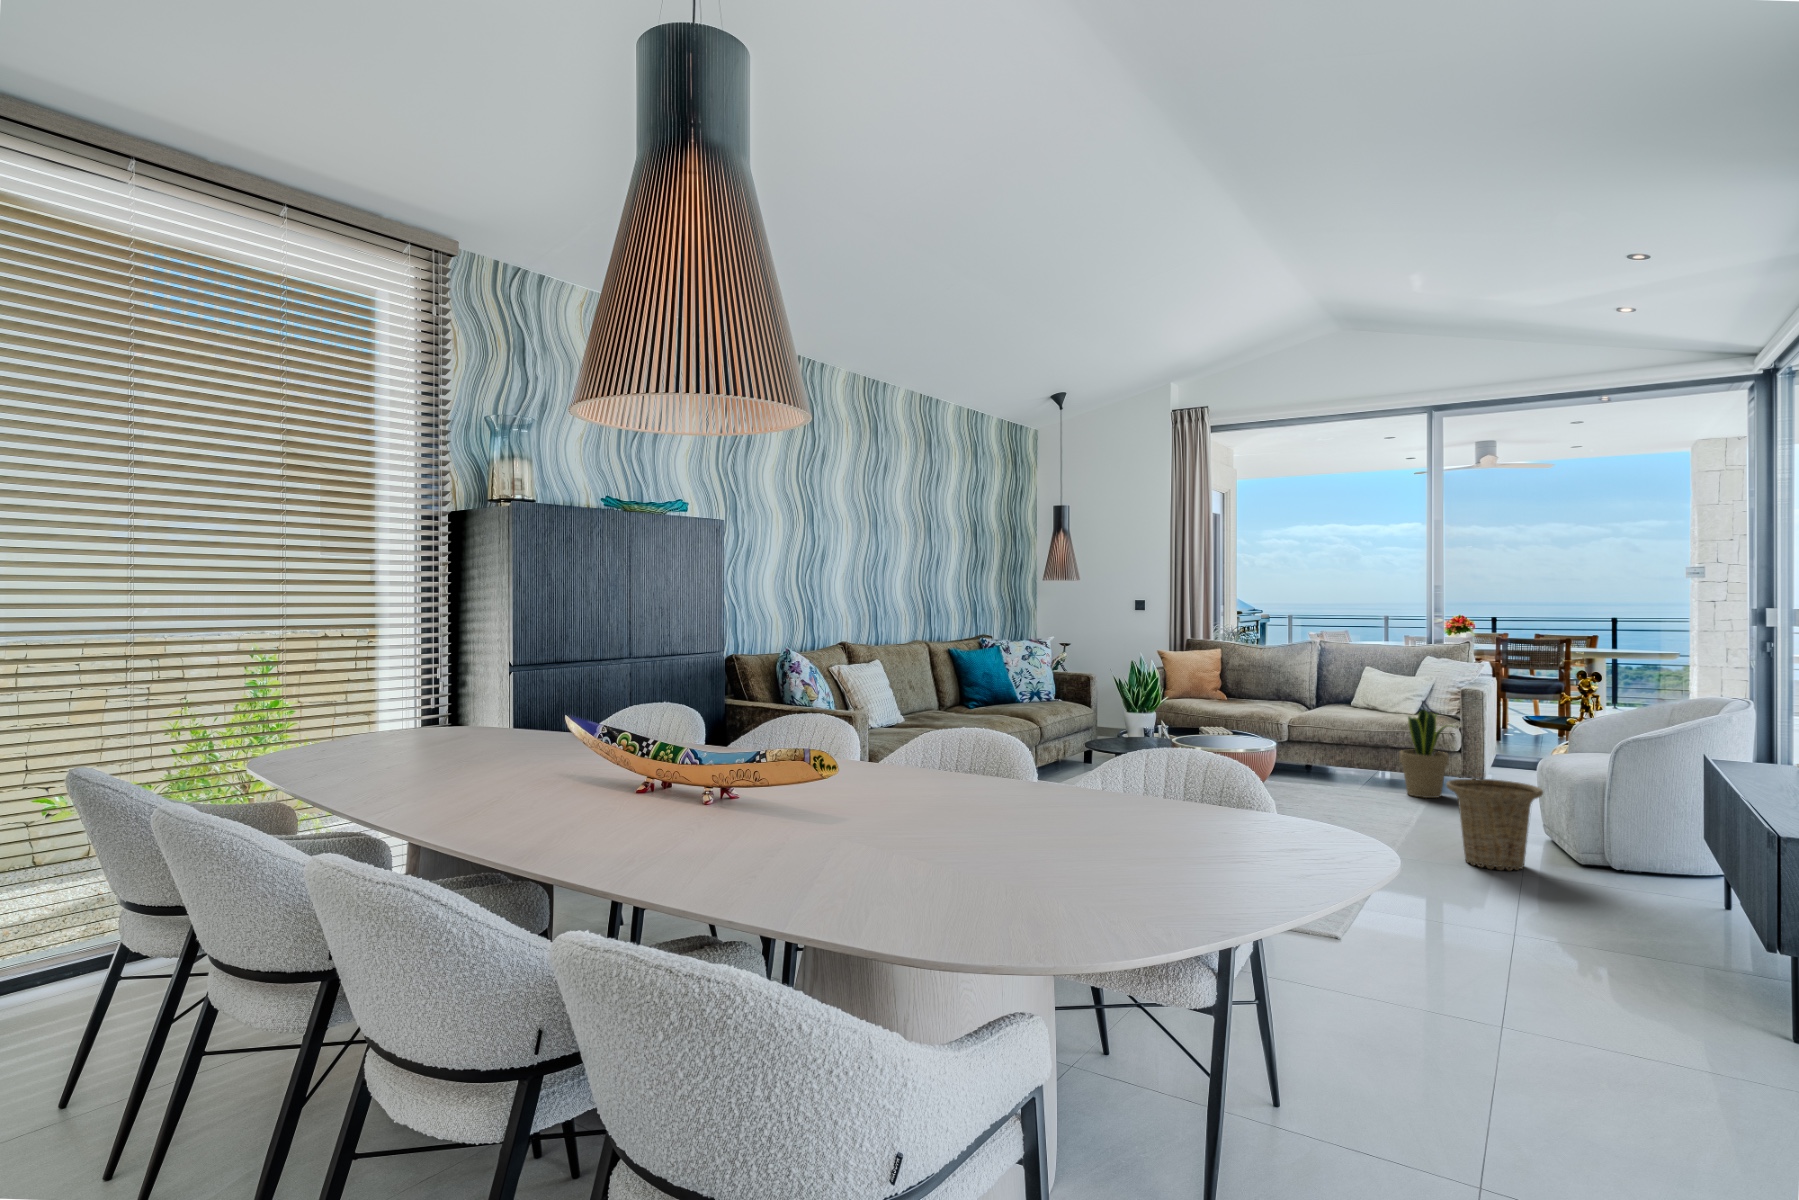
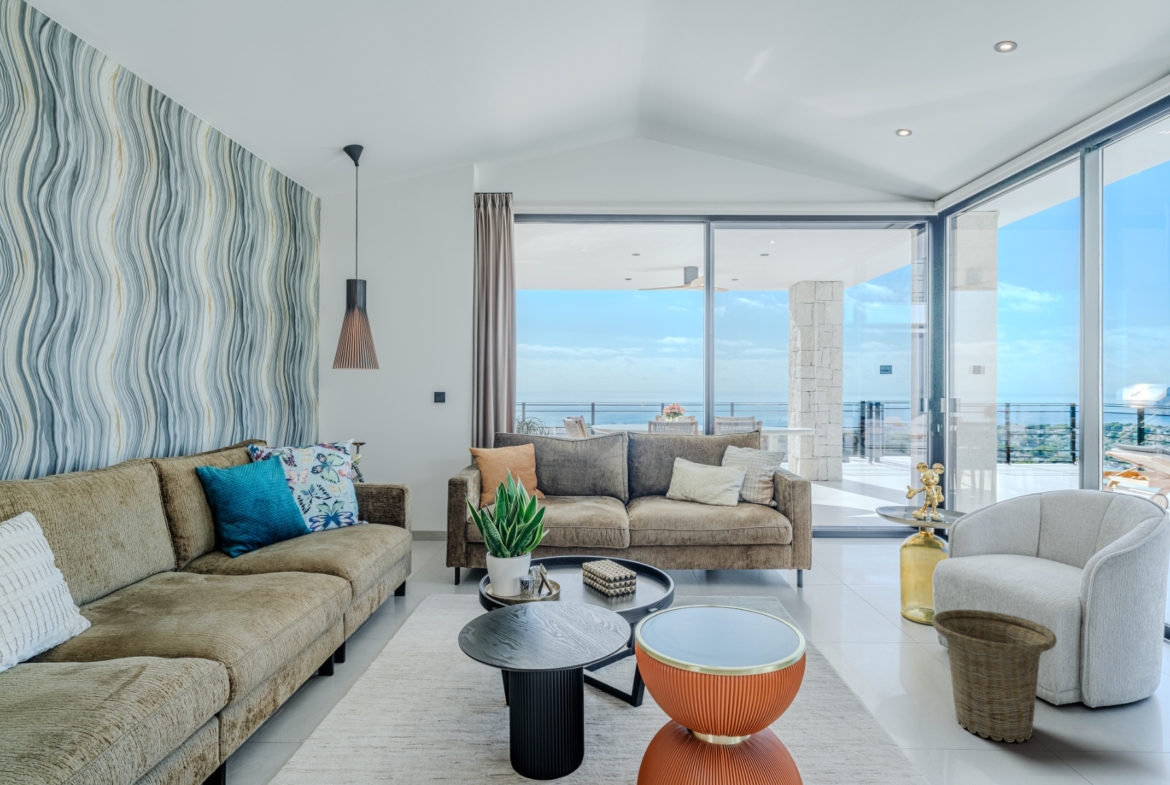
potted plant: present [1400,709,1453,798] -> none [739,503,791,597]

